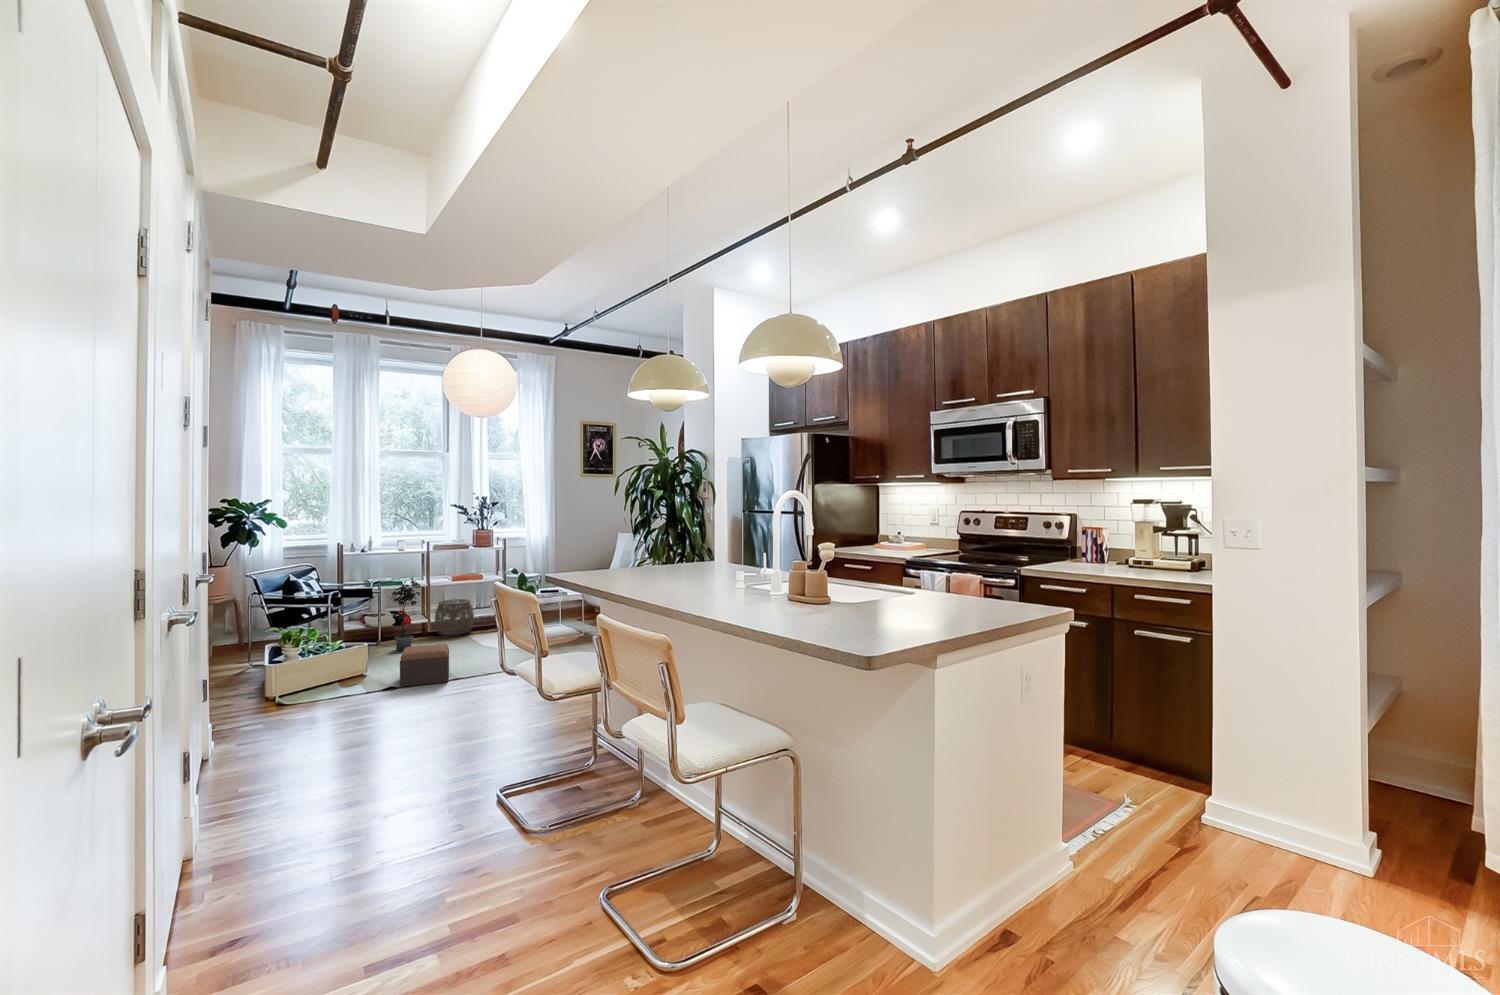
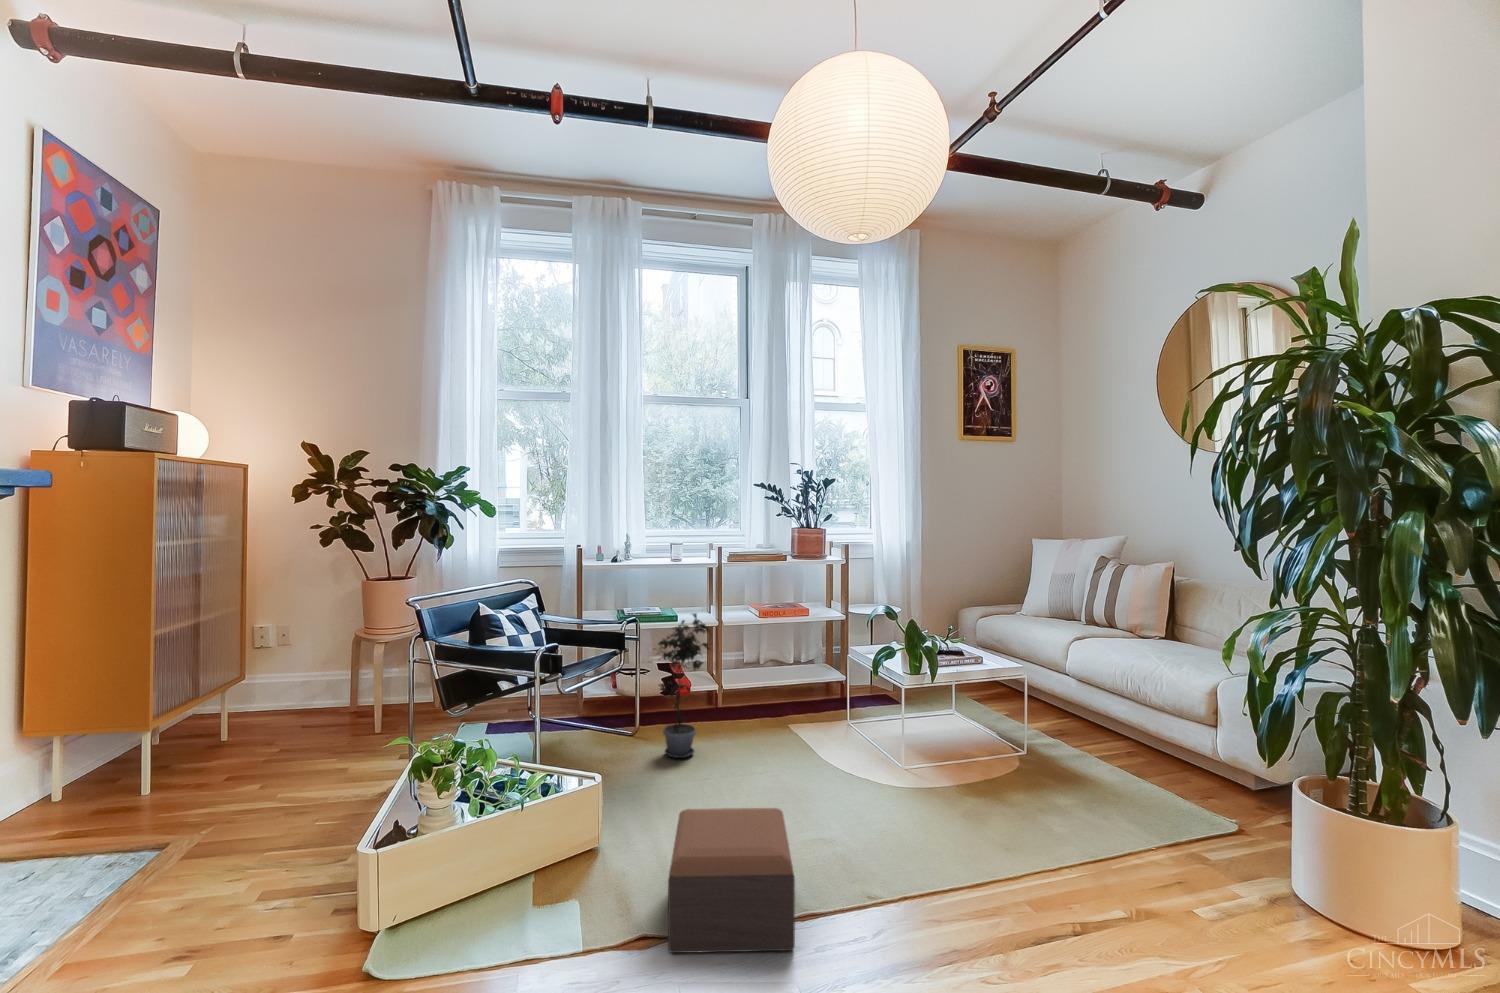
woven basket: present [435,599,474,635] -> none [728,649,795,719]

